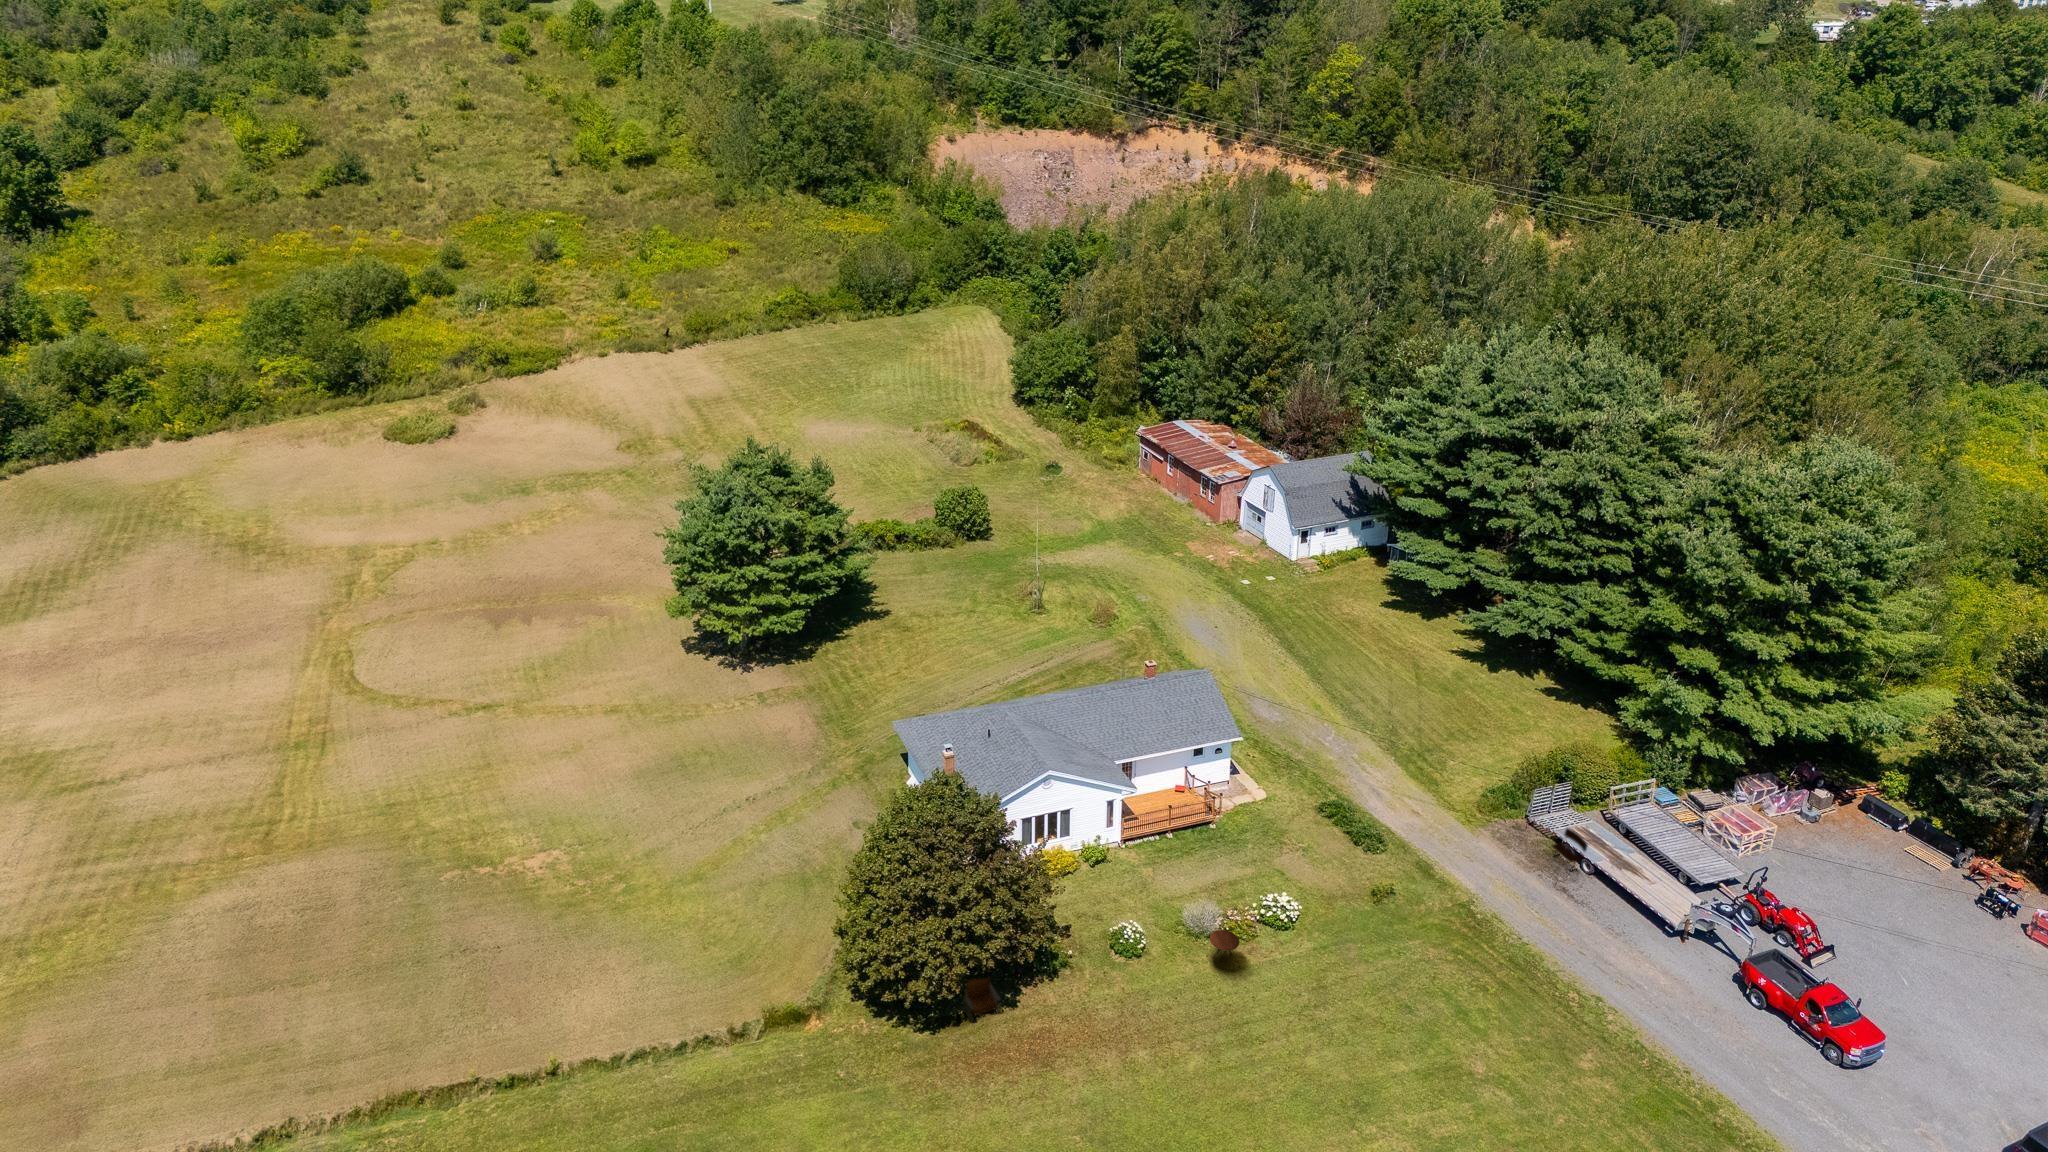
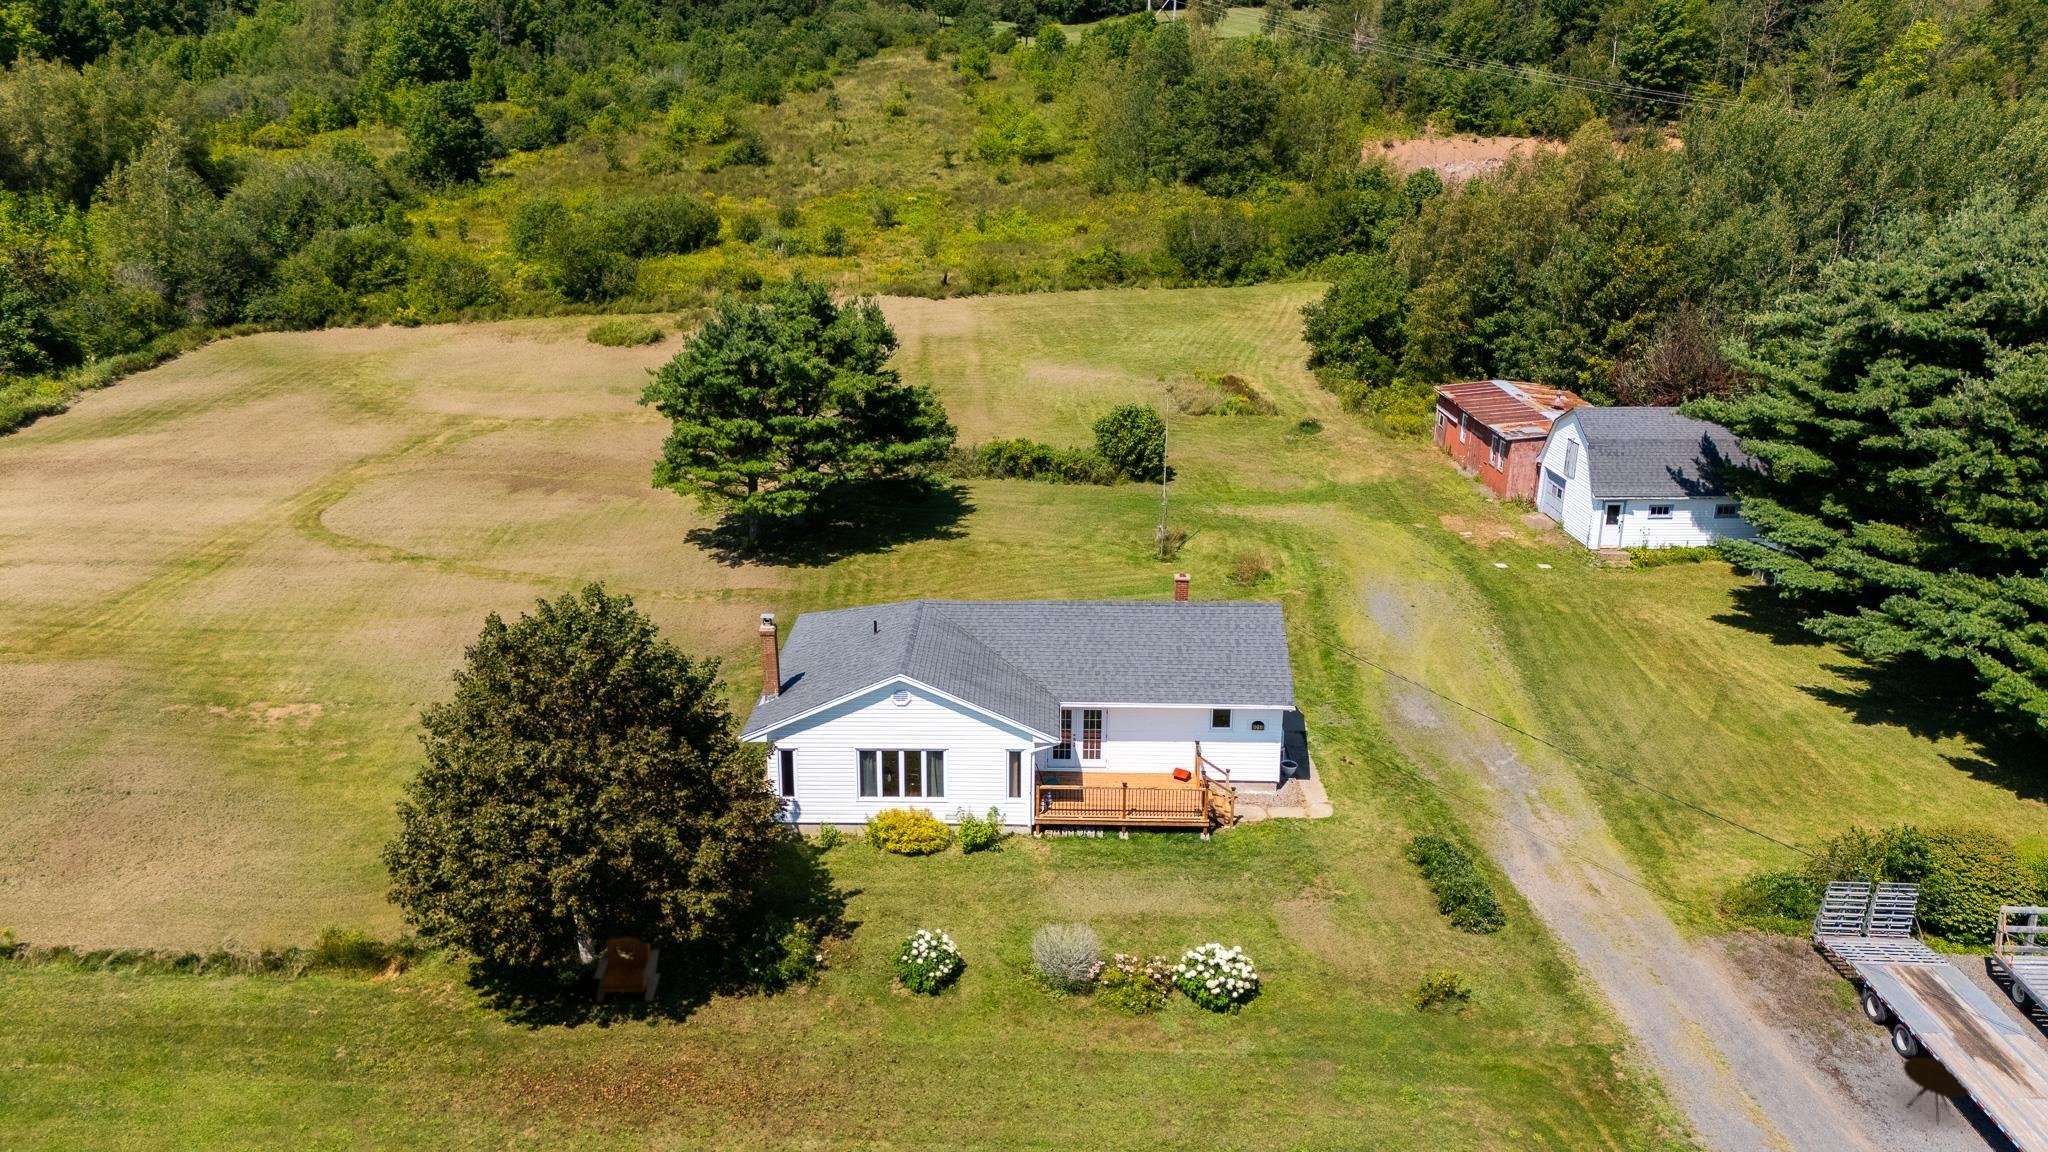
bench: present [1552,828,1588,872] -> none [1831,960,1903,1048]
round table: present [1210,930,1239,961] -> present [1903,1057,1969,1121]

